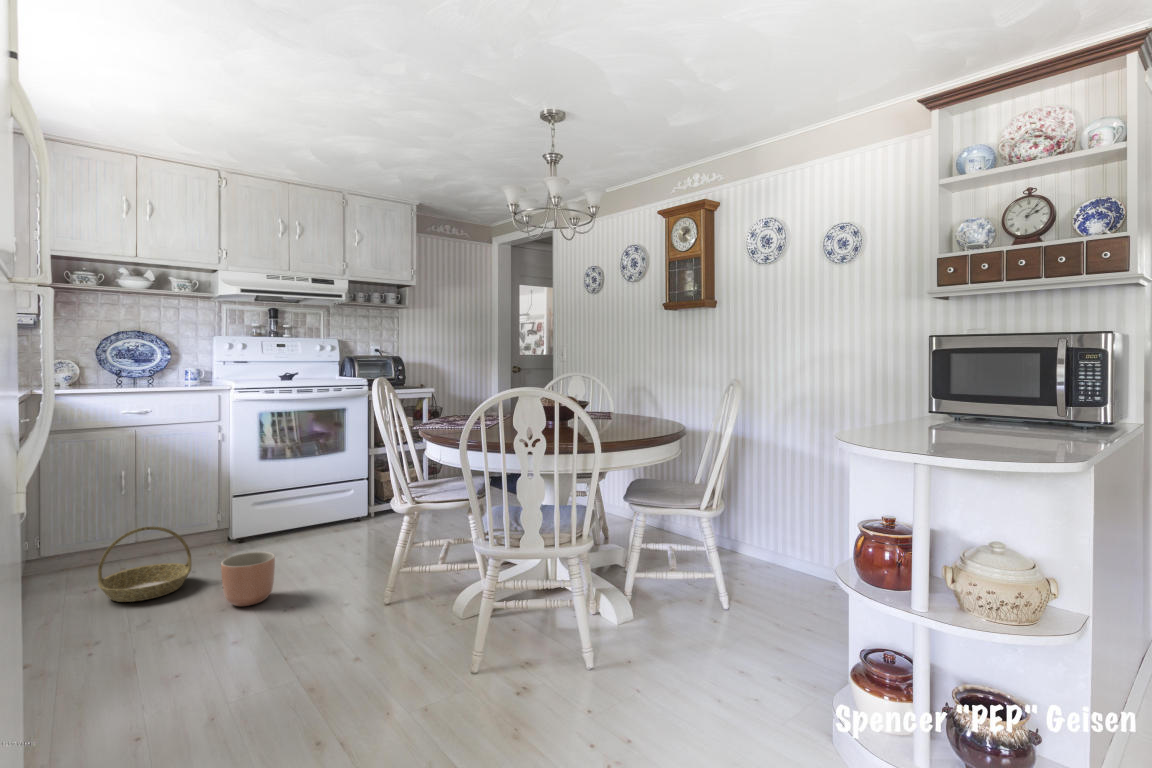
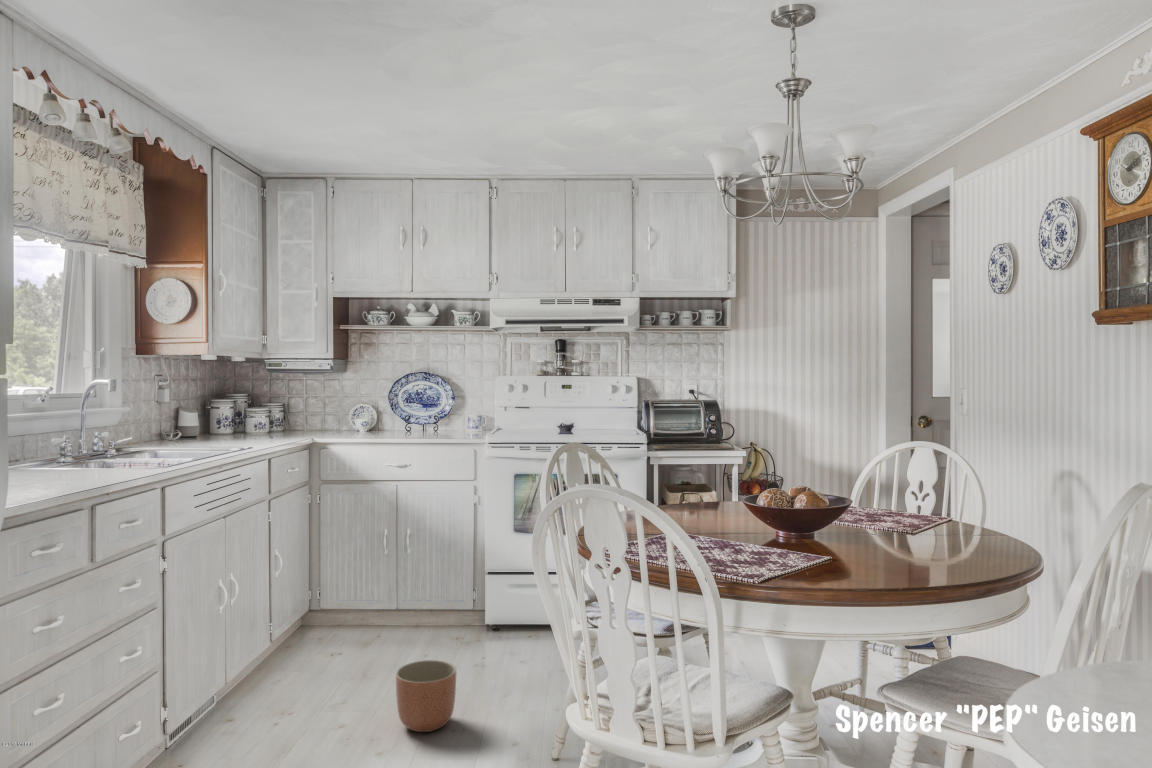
basket: present [98,526,191,602] -> none [318,603,407,689]

